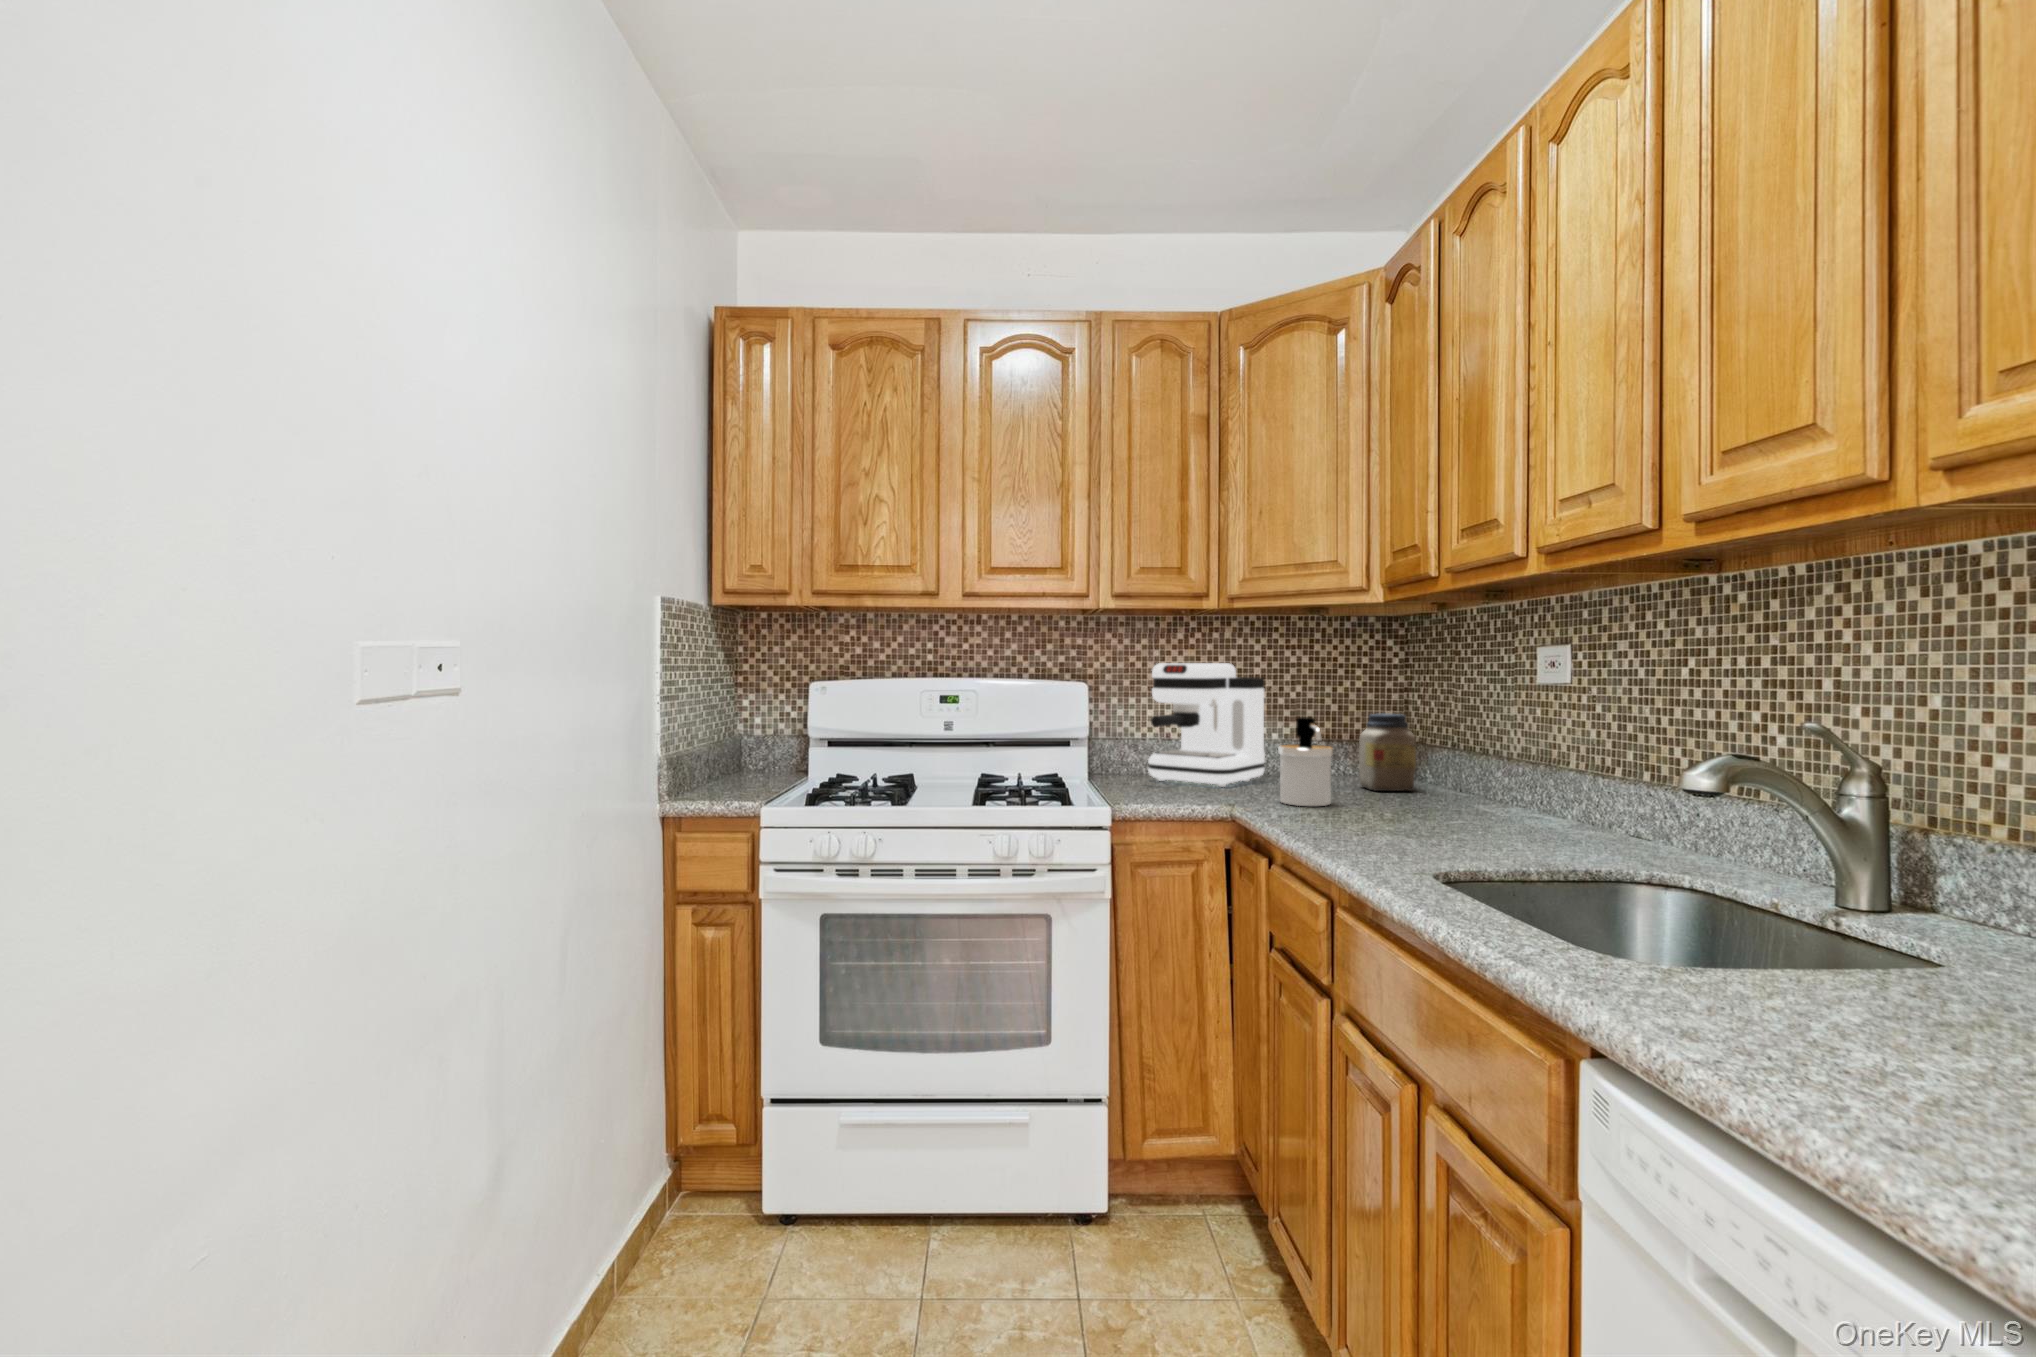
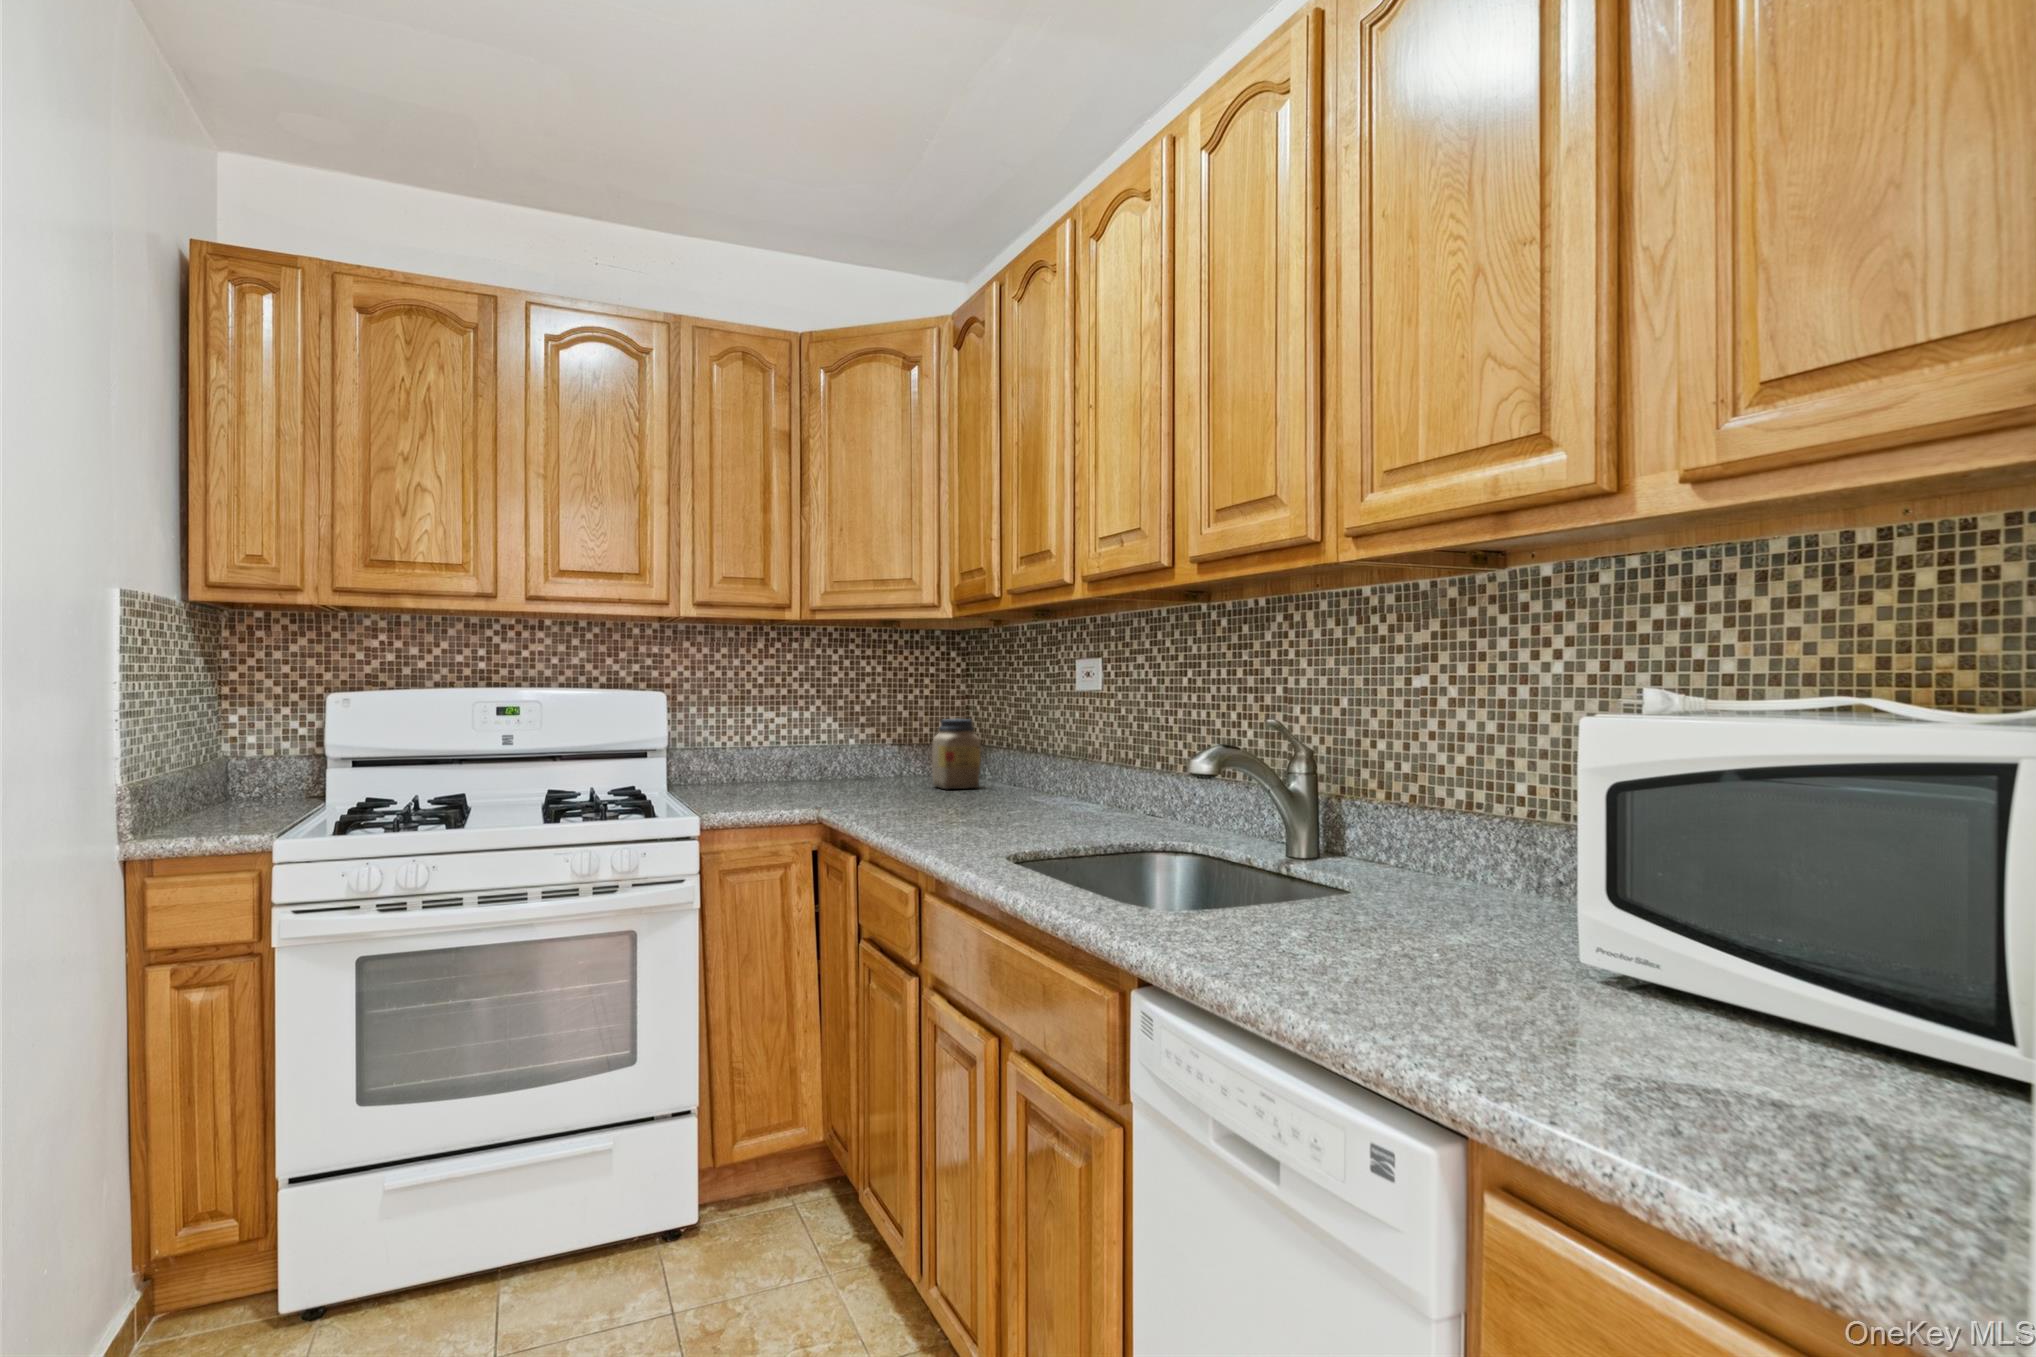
coffee maker: present [1148,663,1265,787] -> none [732,672,846,793]
soap dispenser: present [1278,717,1333,806] -> none [865,723,914,804]

